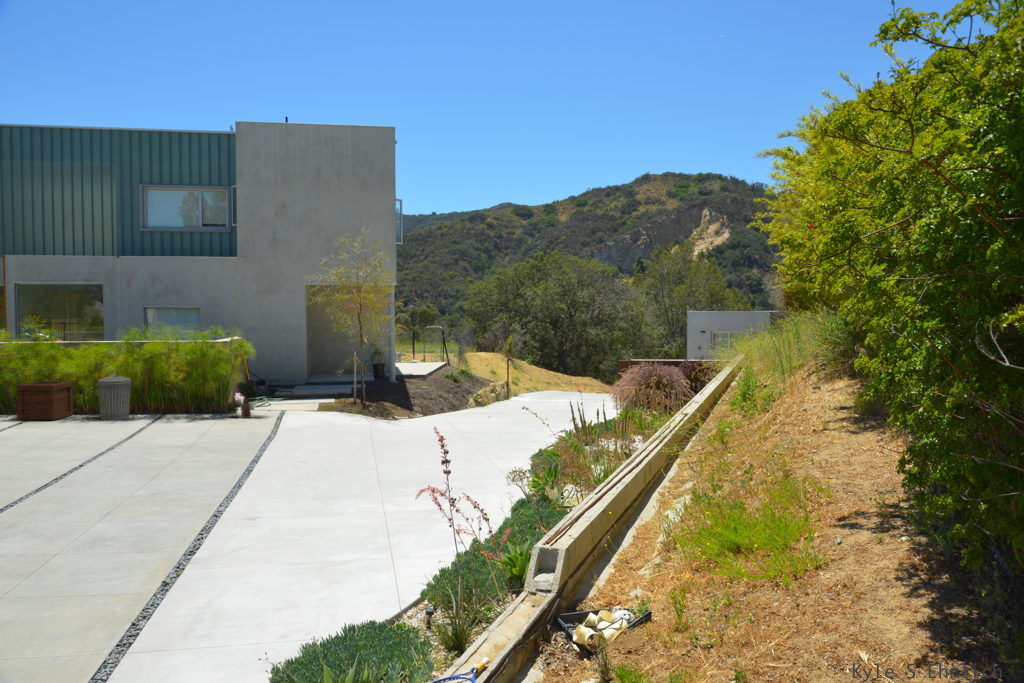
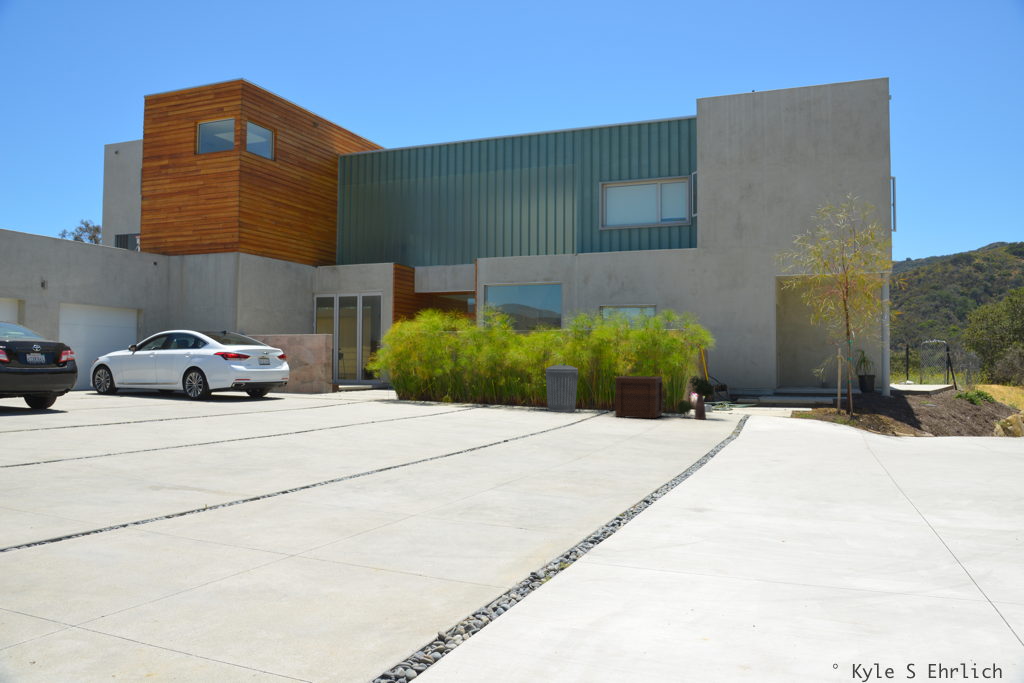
wooden crate: present [17,381,73,420] -> present [615,376,663,418]

